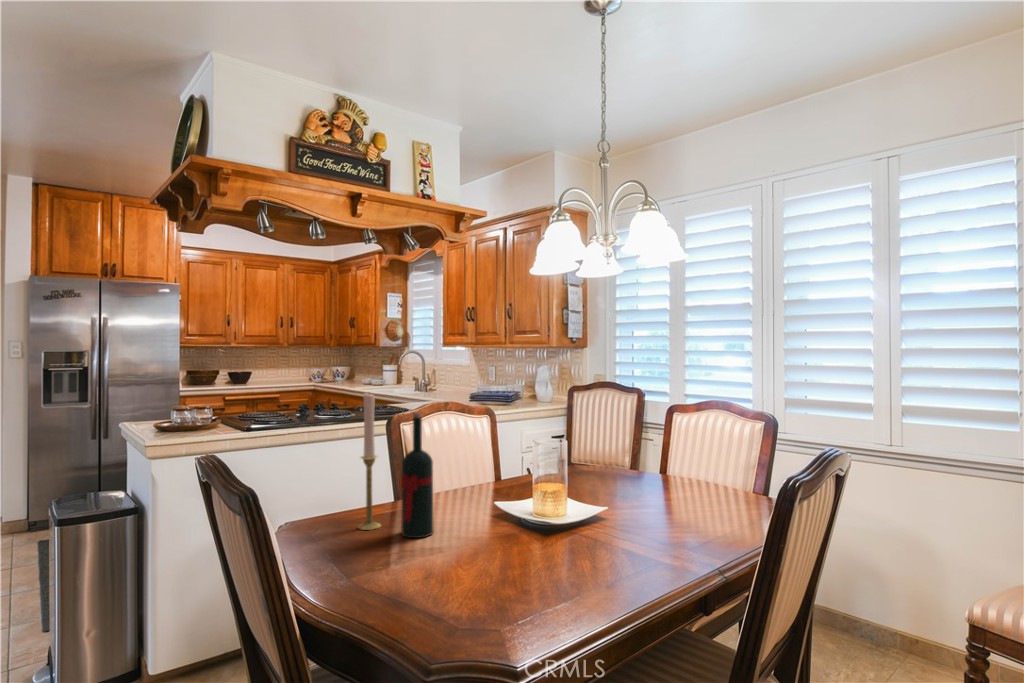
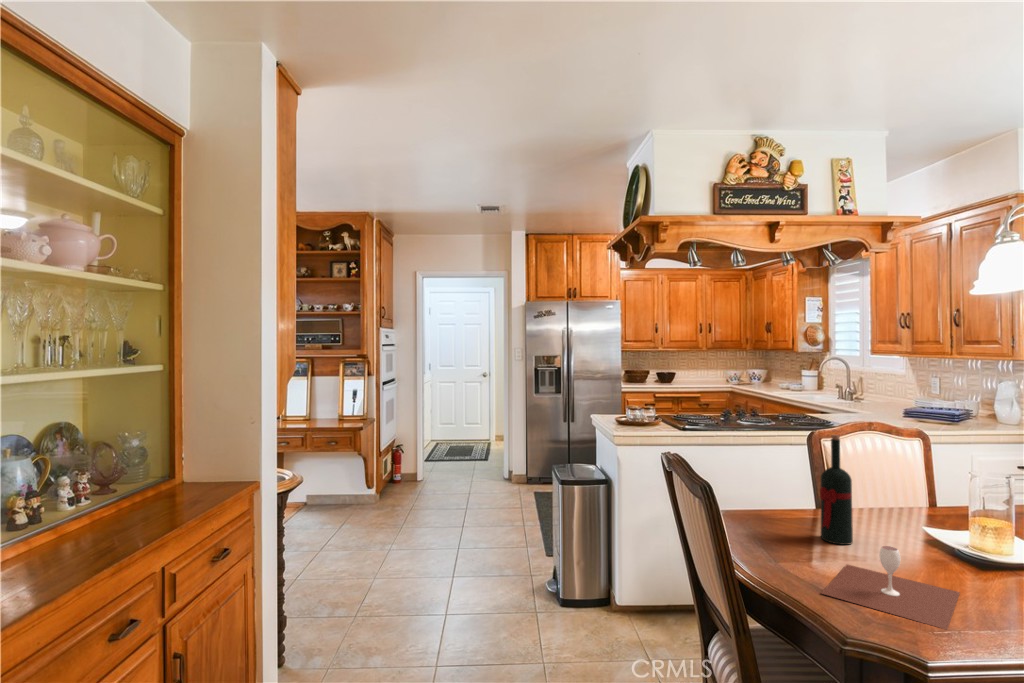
candlestick: present [358,393,381,530] -> none [780,413,801,528]
wine glass: none [402,529,532,612] -> present [822,546,960,630]

